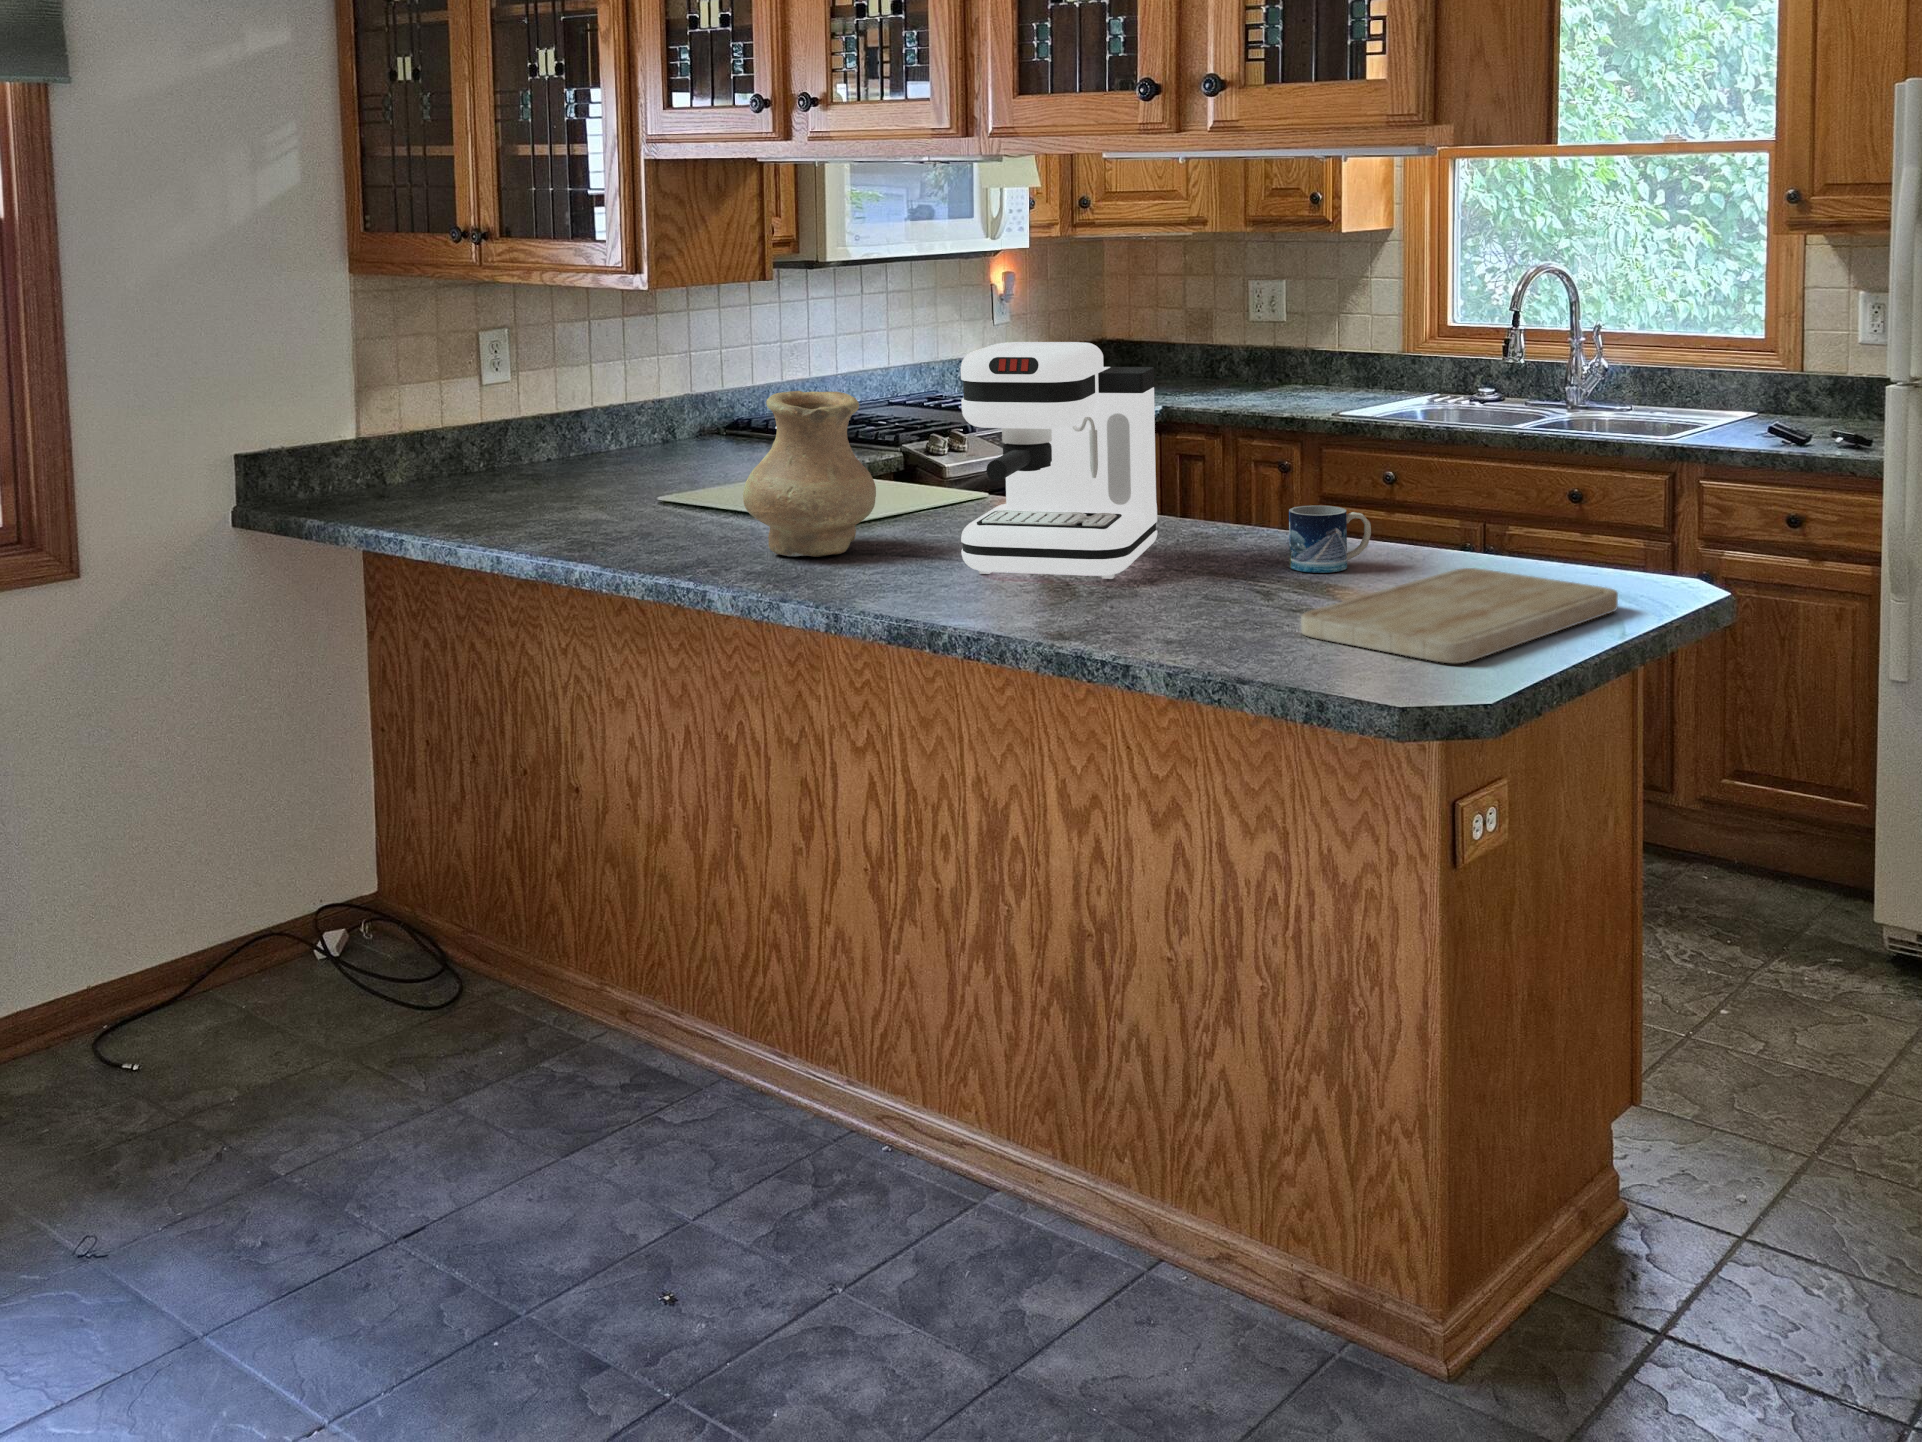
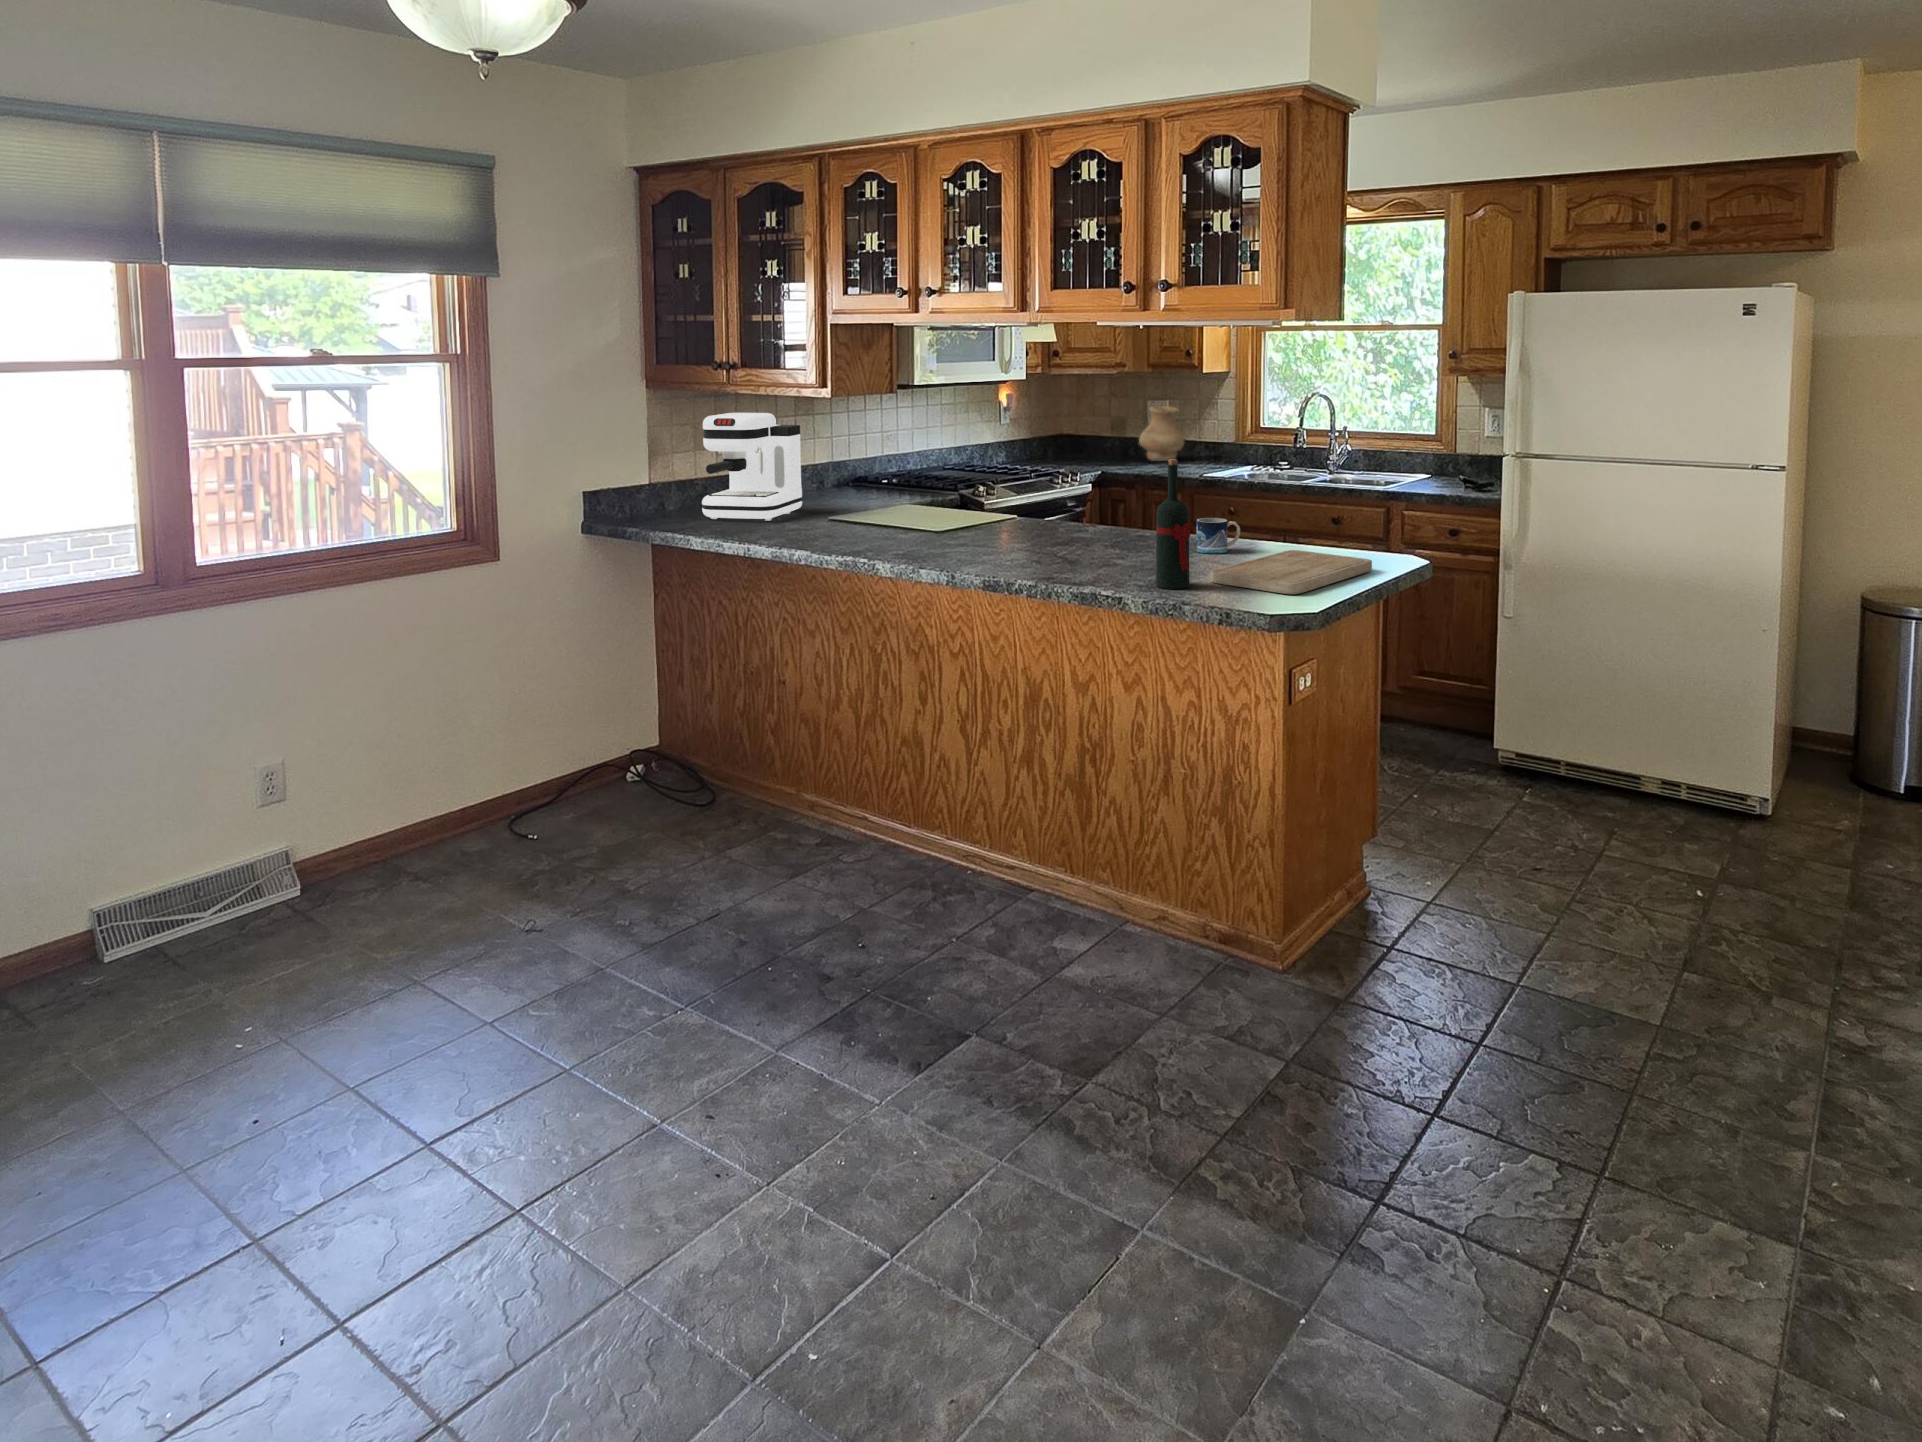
coffee maker: present [961,342,1157,579] -> present [702,413,802,521]
vase: present [743,391,876,557] -> present [1139,406,1184,461]
wine bottle: none [1194,404,1258,650] -> present [1156,459,1190,589]

